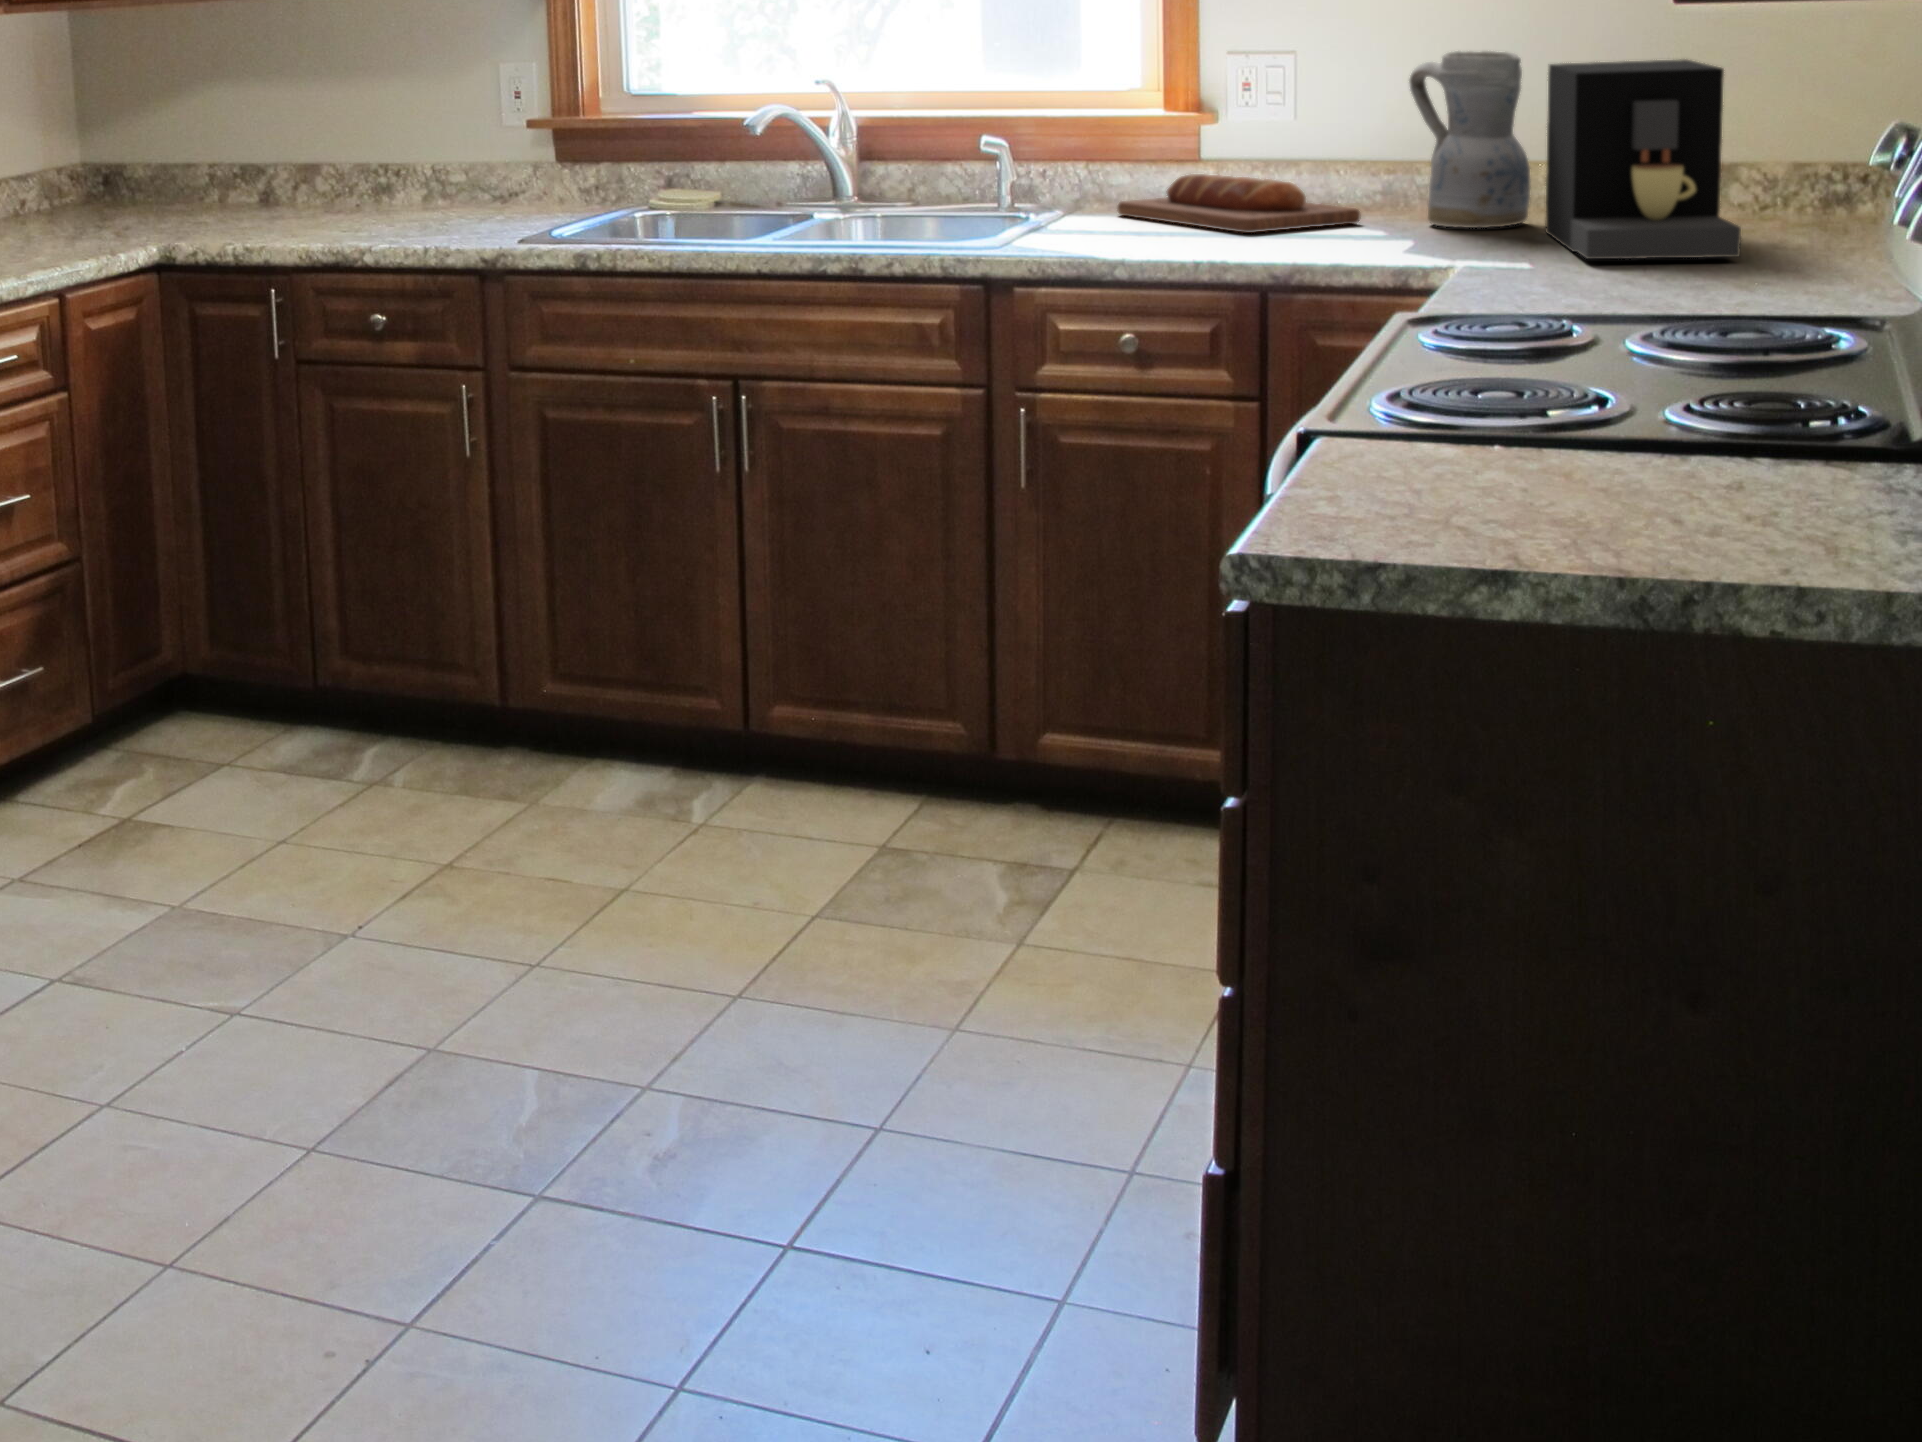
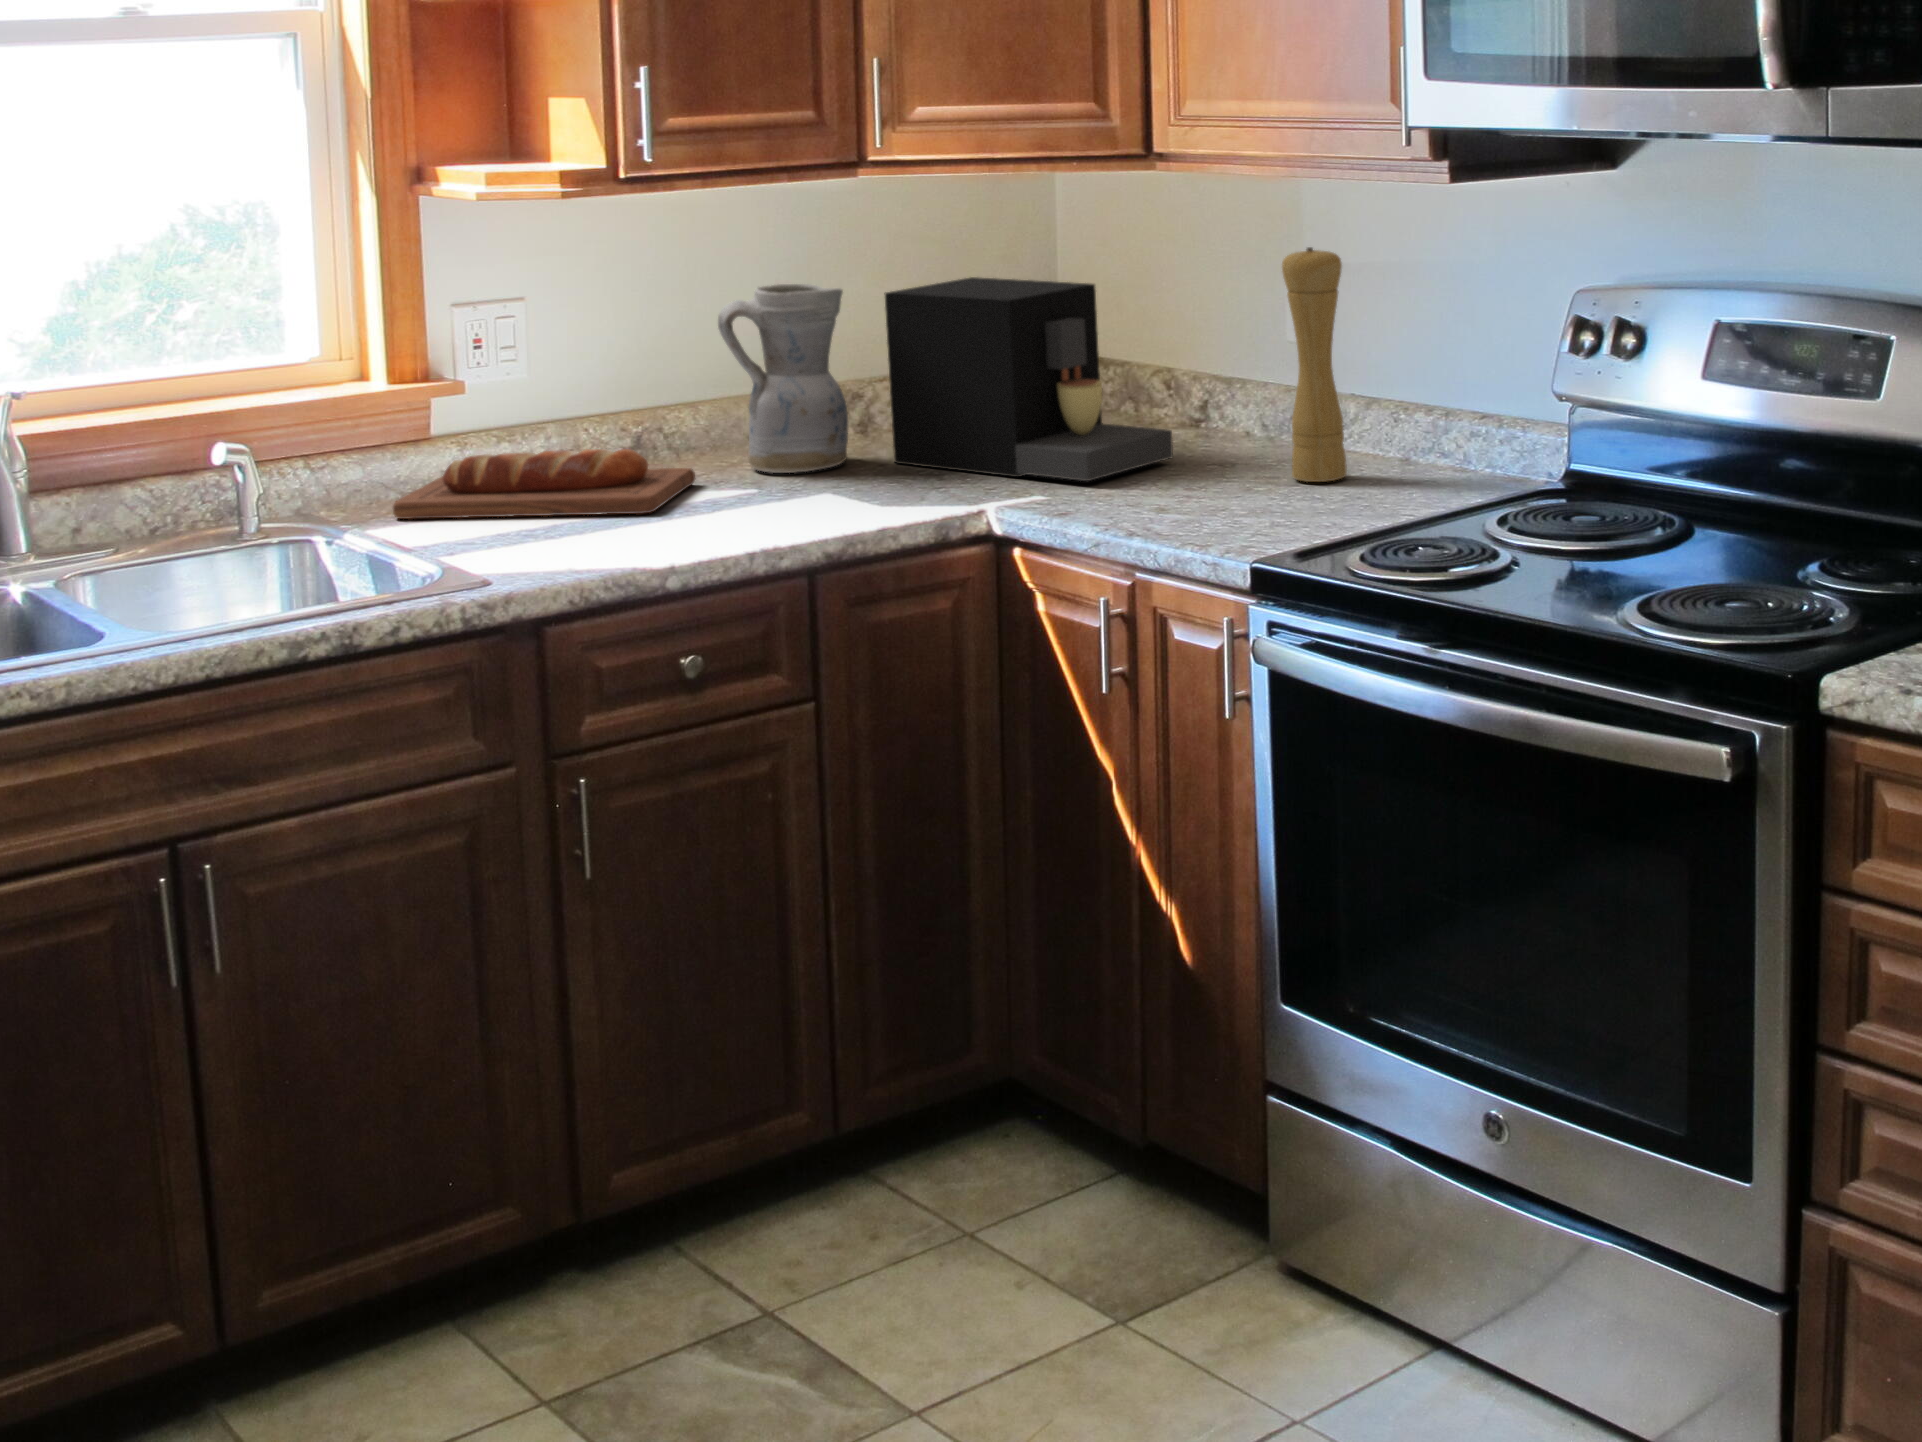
pepper mill: none [1756,31,1834,291] -> present [1282,247,1347,482]

